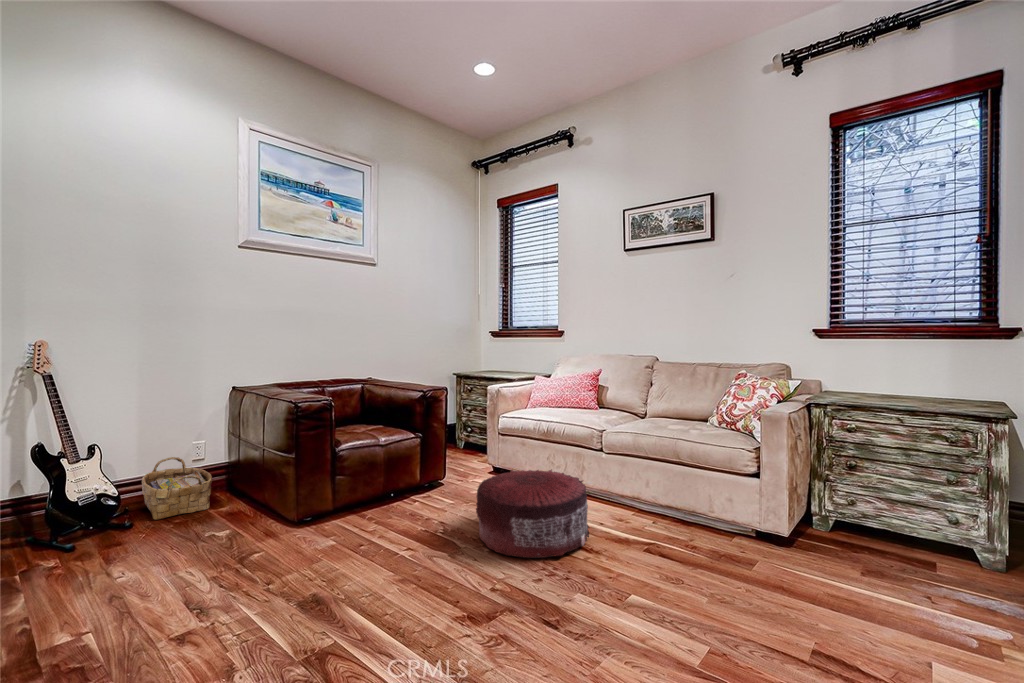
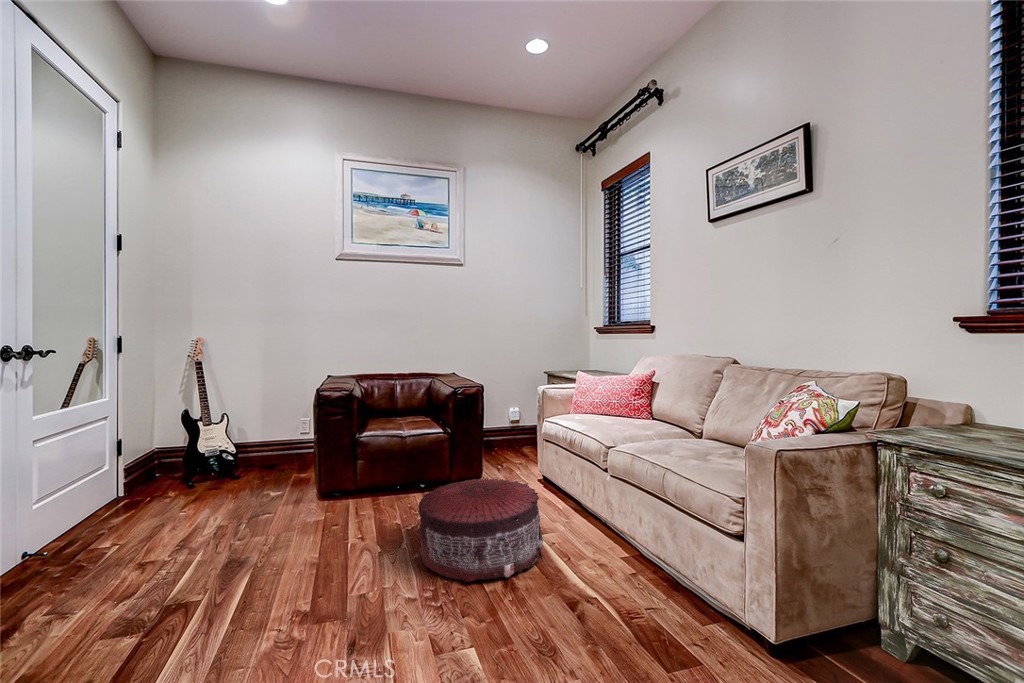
woven basket: present [142,457,212,520] -> none [254,428,304,475]

